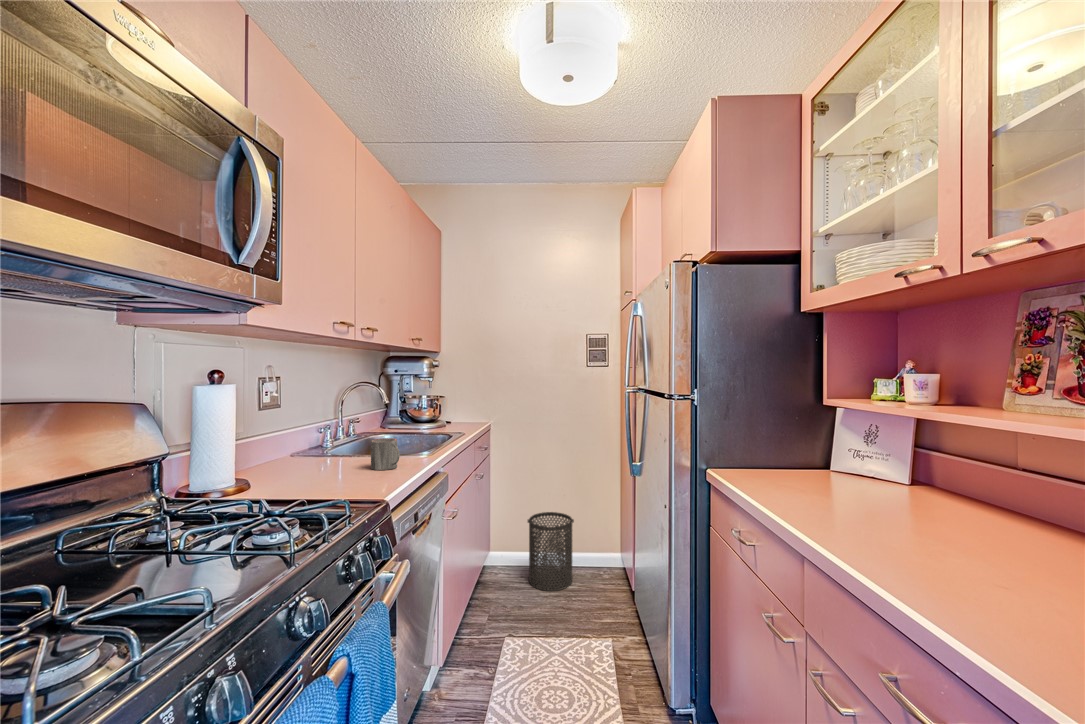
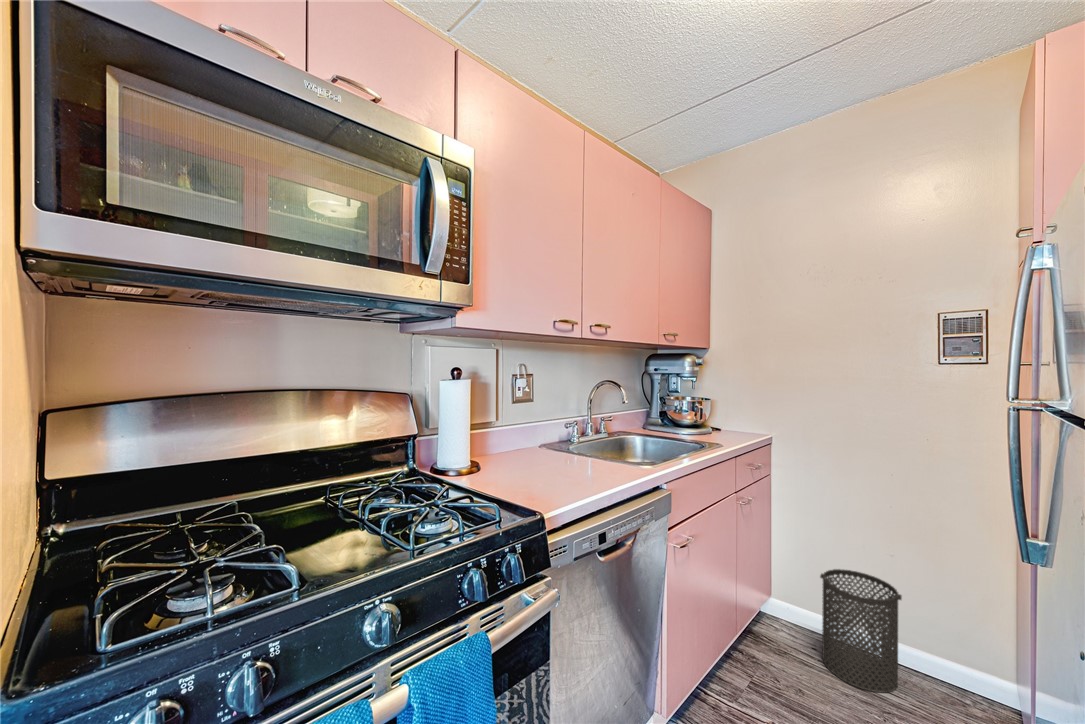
mug: present [371,438,400,470] -> none [582,442,609,477]

